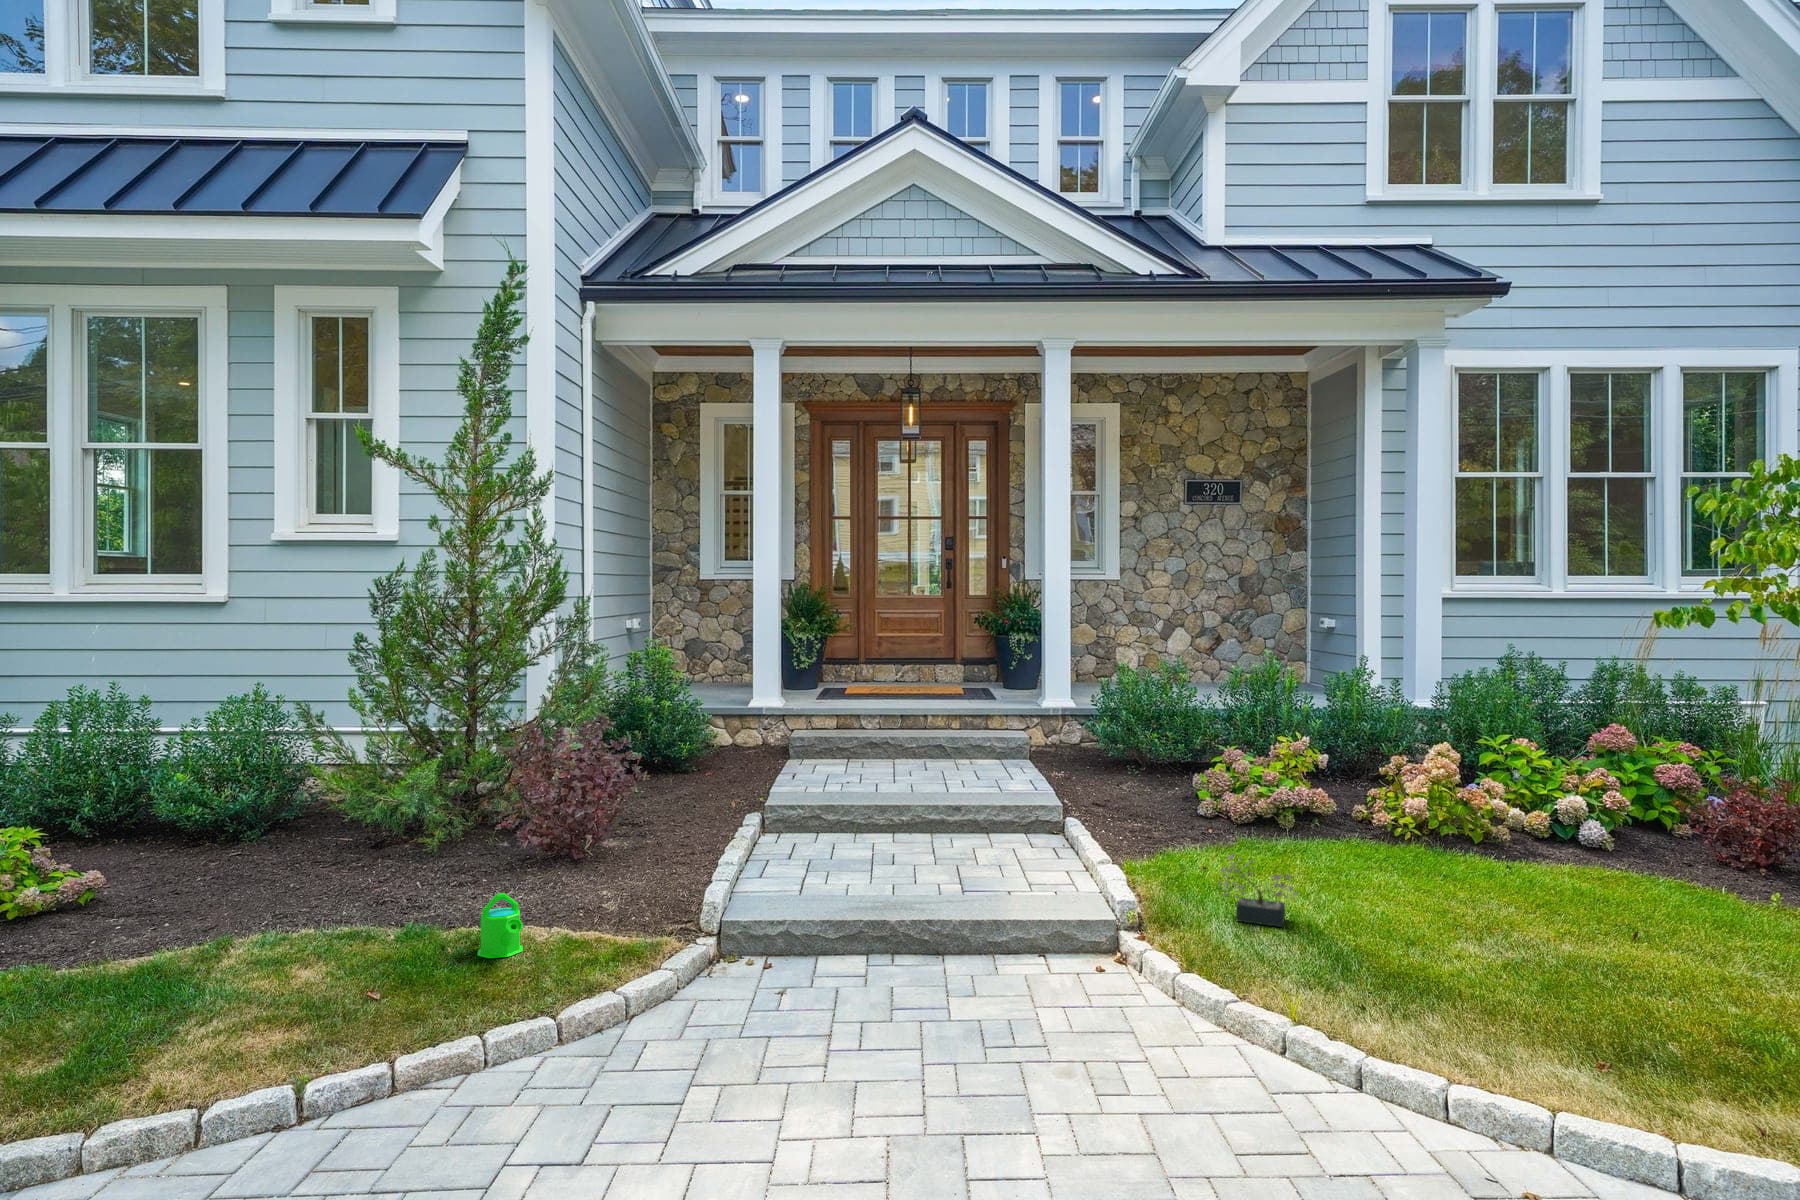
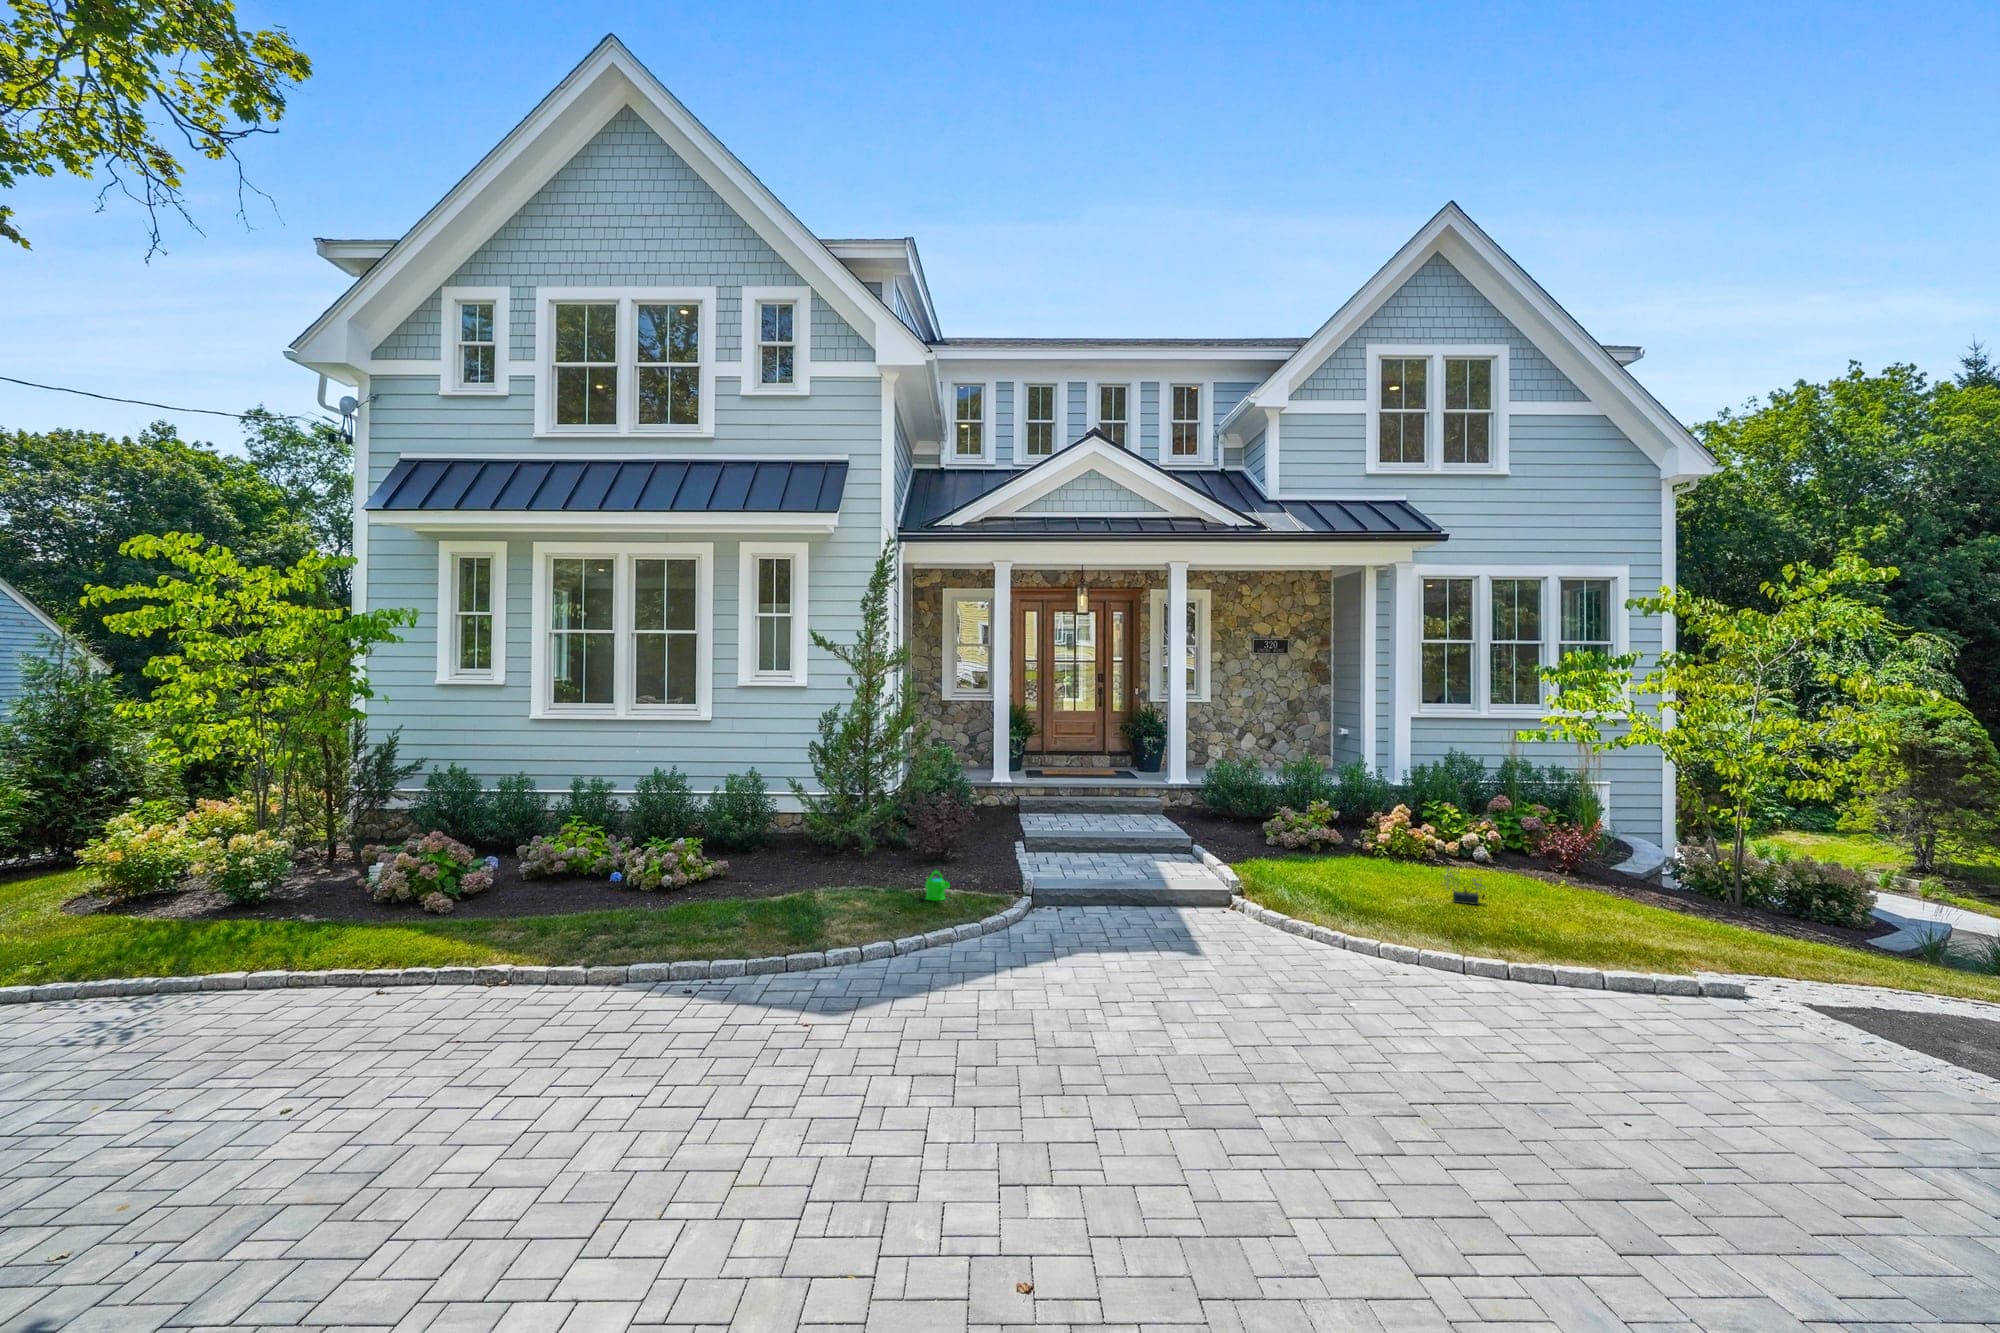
decorative plant: present [1219,854,1297,927] -> present [1445,869,1481,905]

